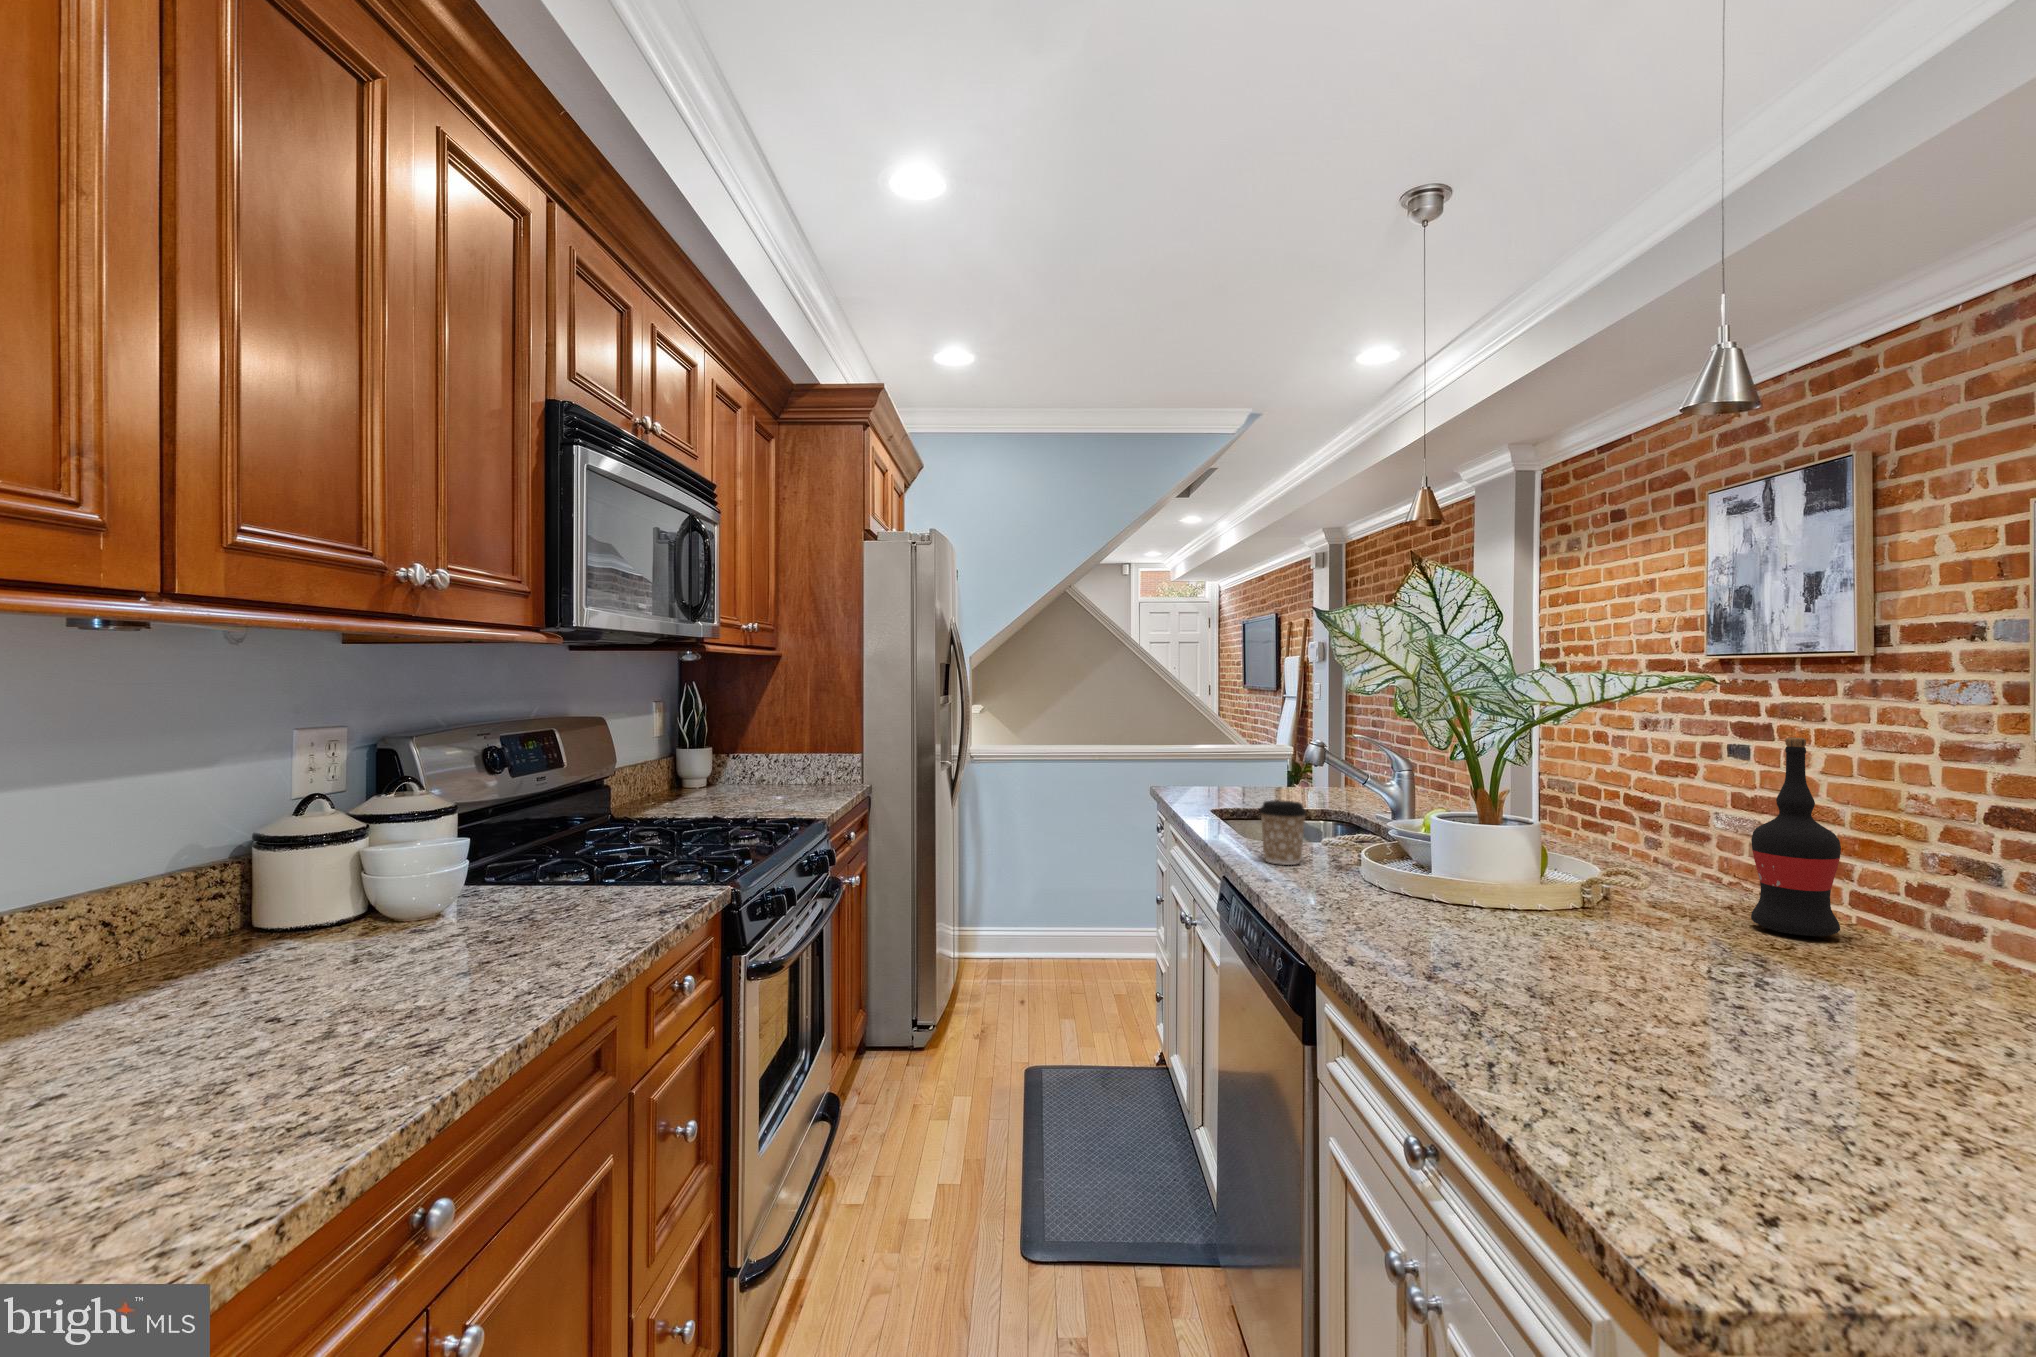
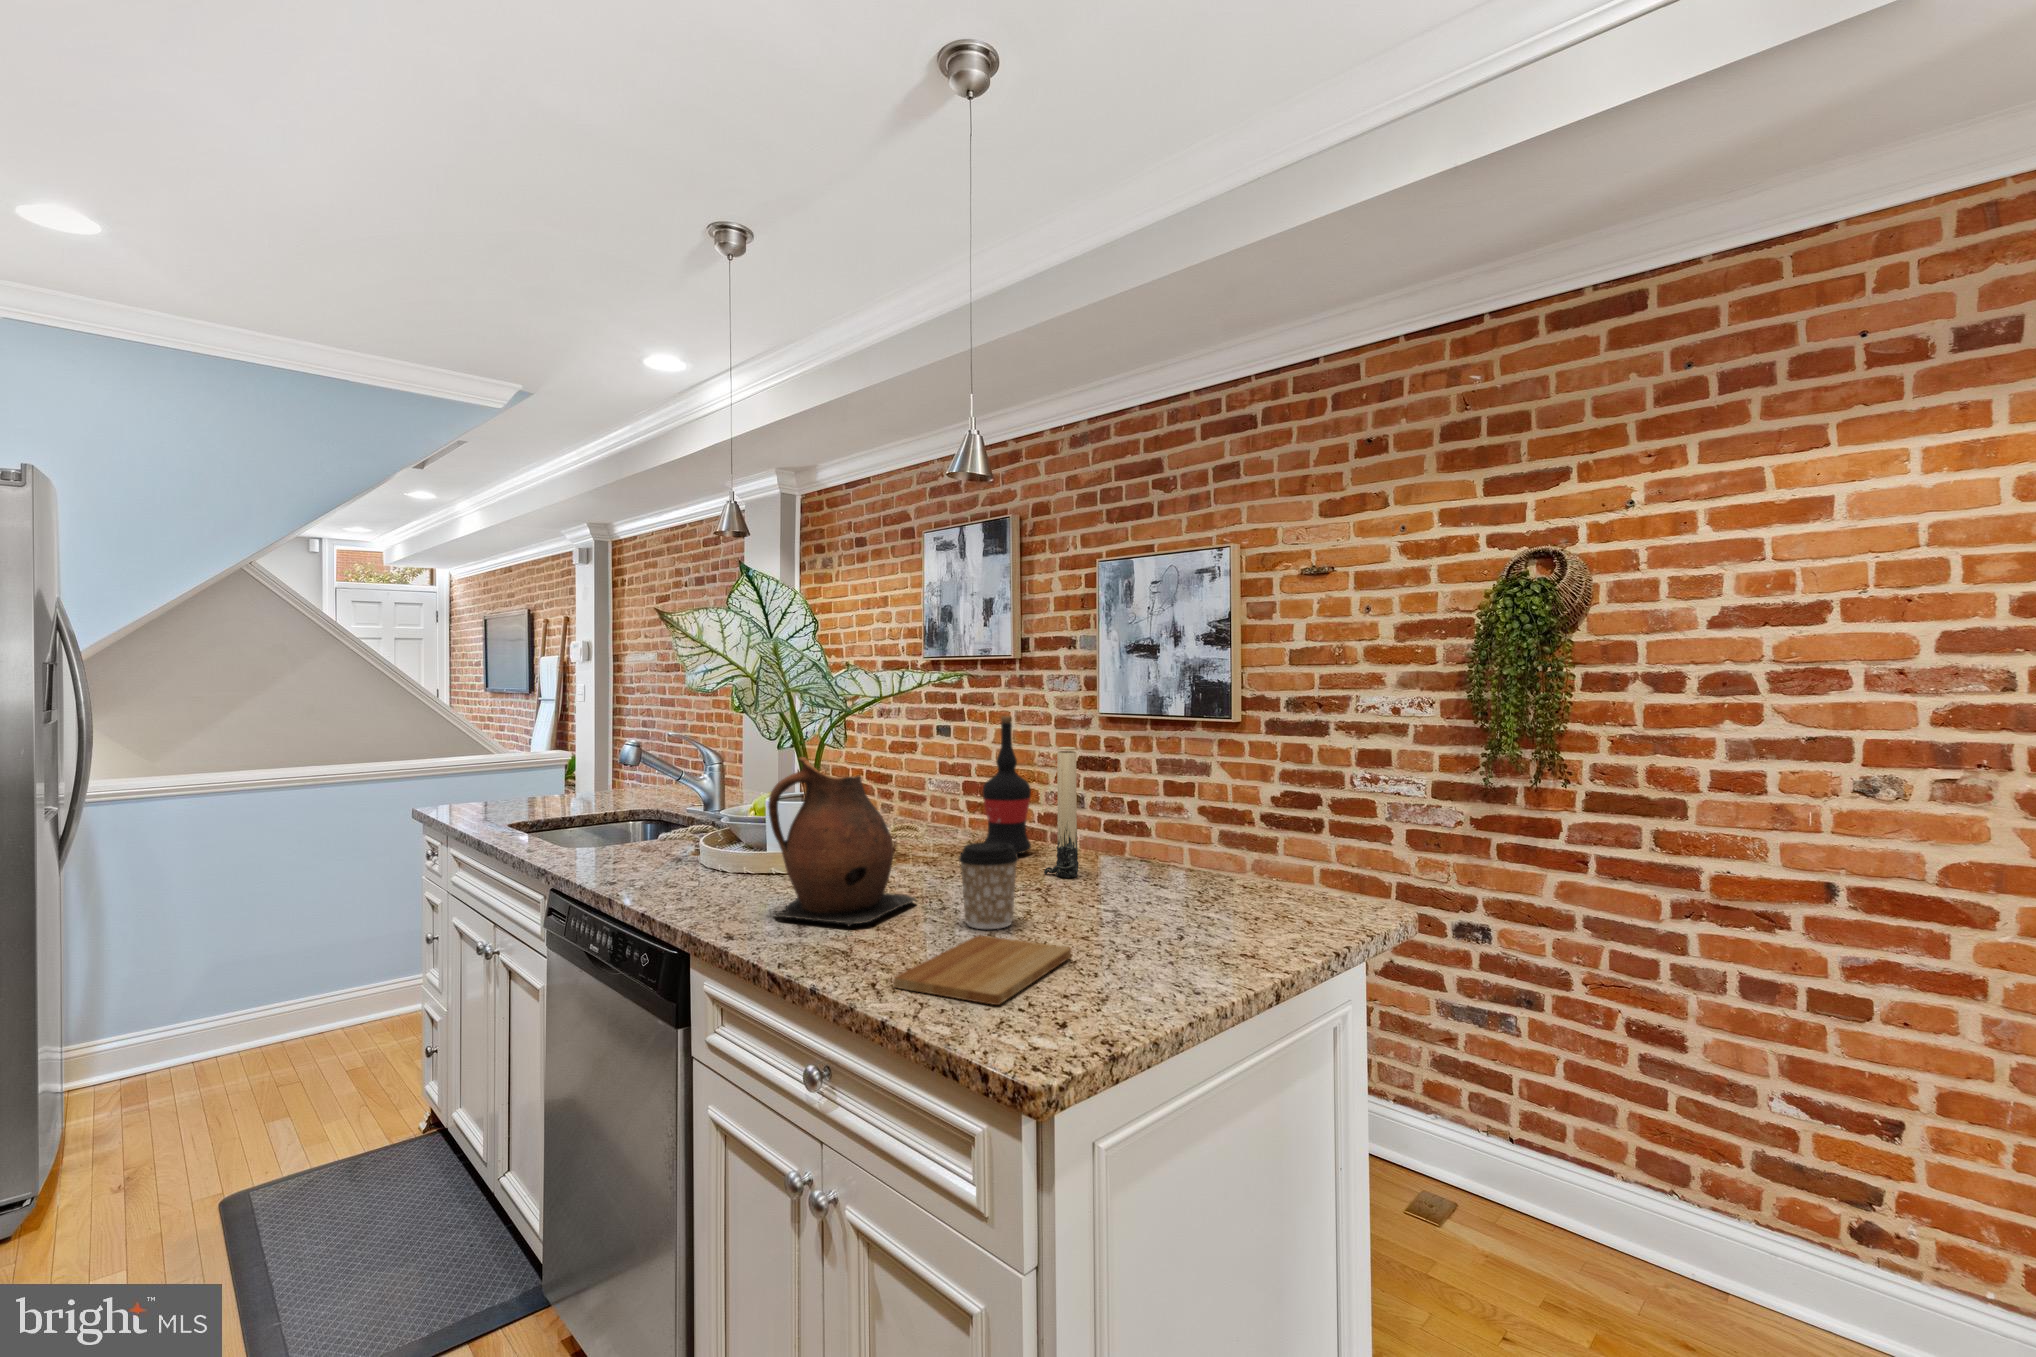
ceramic pitcher: none [1407,772,1608,984] -> present [768,757,917,926]
candle: none [1851,789,1921,990] -> present [1044,747,1079,877]
coffee cup: present [1260,800,1306,865] -> present [959,842,1018,929]
cutting board: none [1517,1040,1840,1151] -> present [894,935,1071,1005]

